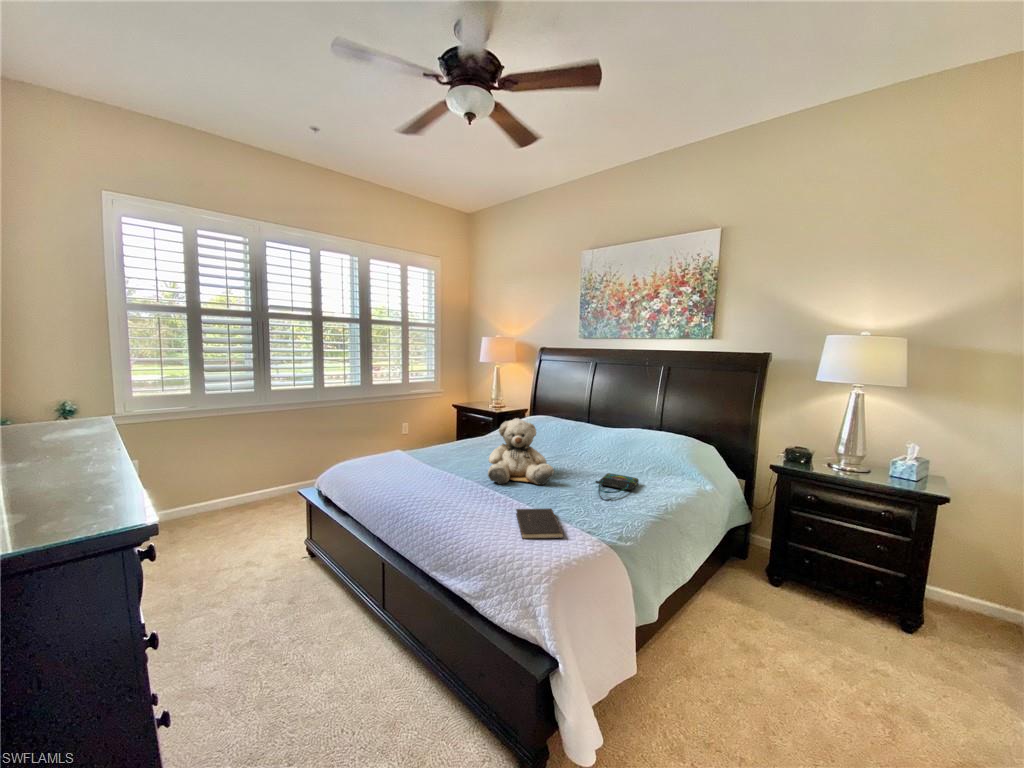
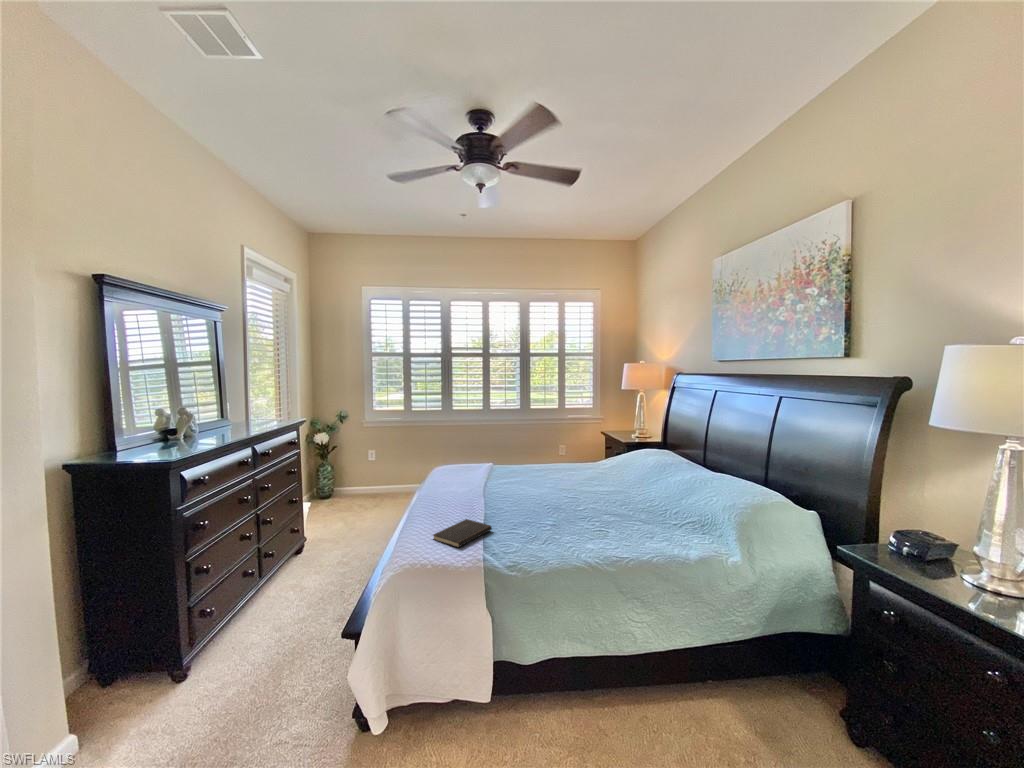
teddy bear: present [488,418,554,485] -> none [494,443,558,509]
tote bag: present [595,473,639,501] -> none [563,513,637,536]

